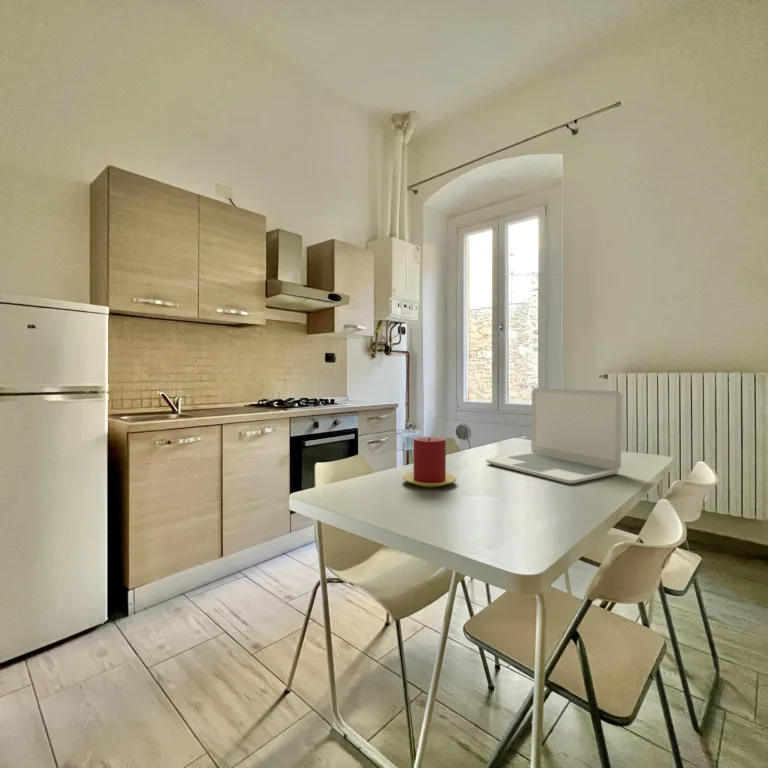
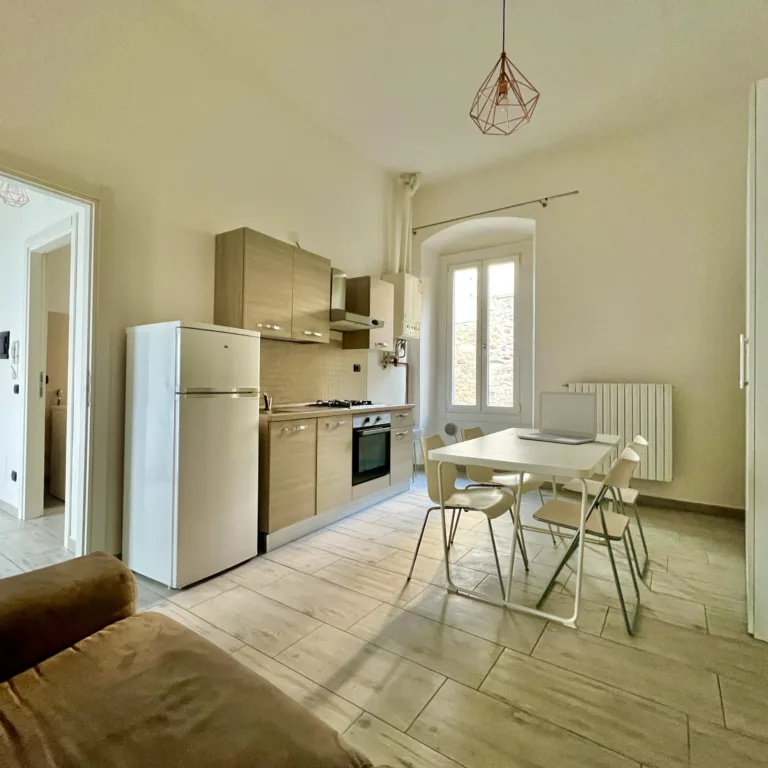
candle: present [403,437,456,487] -> none [482,418,514,446]

